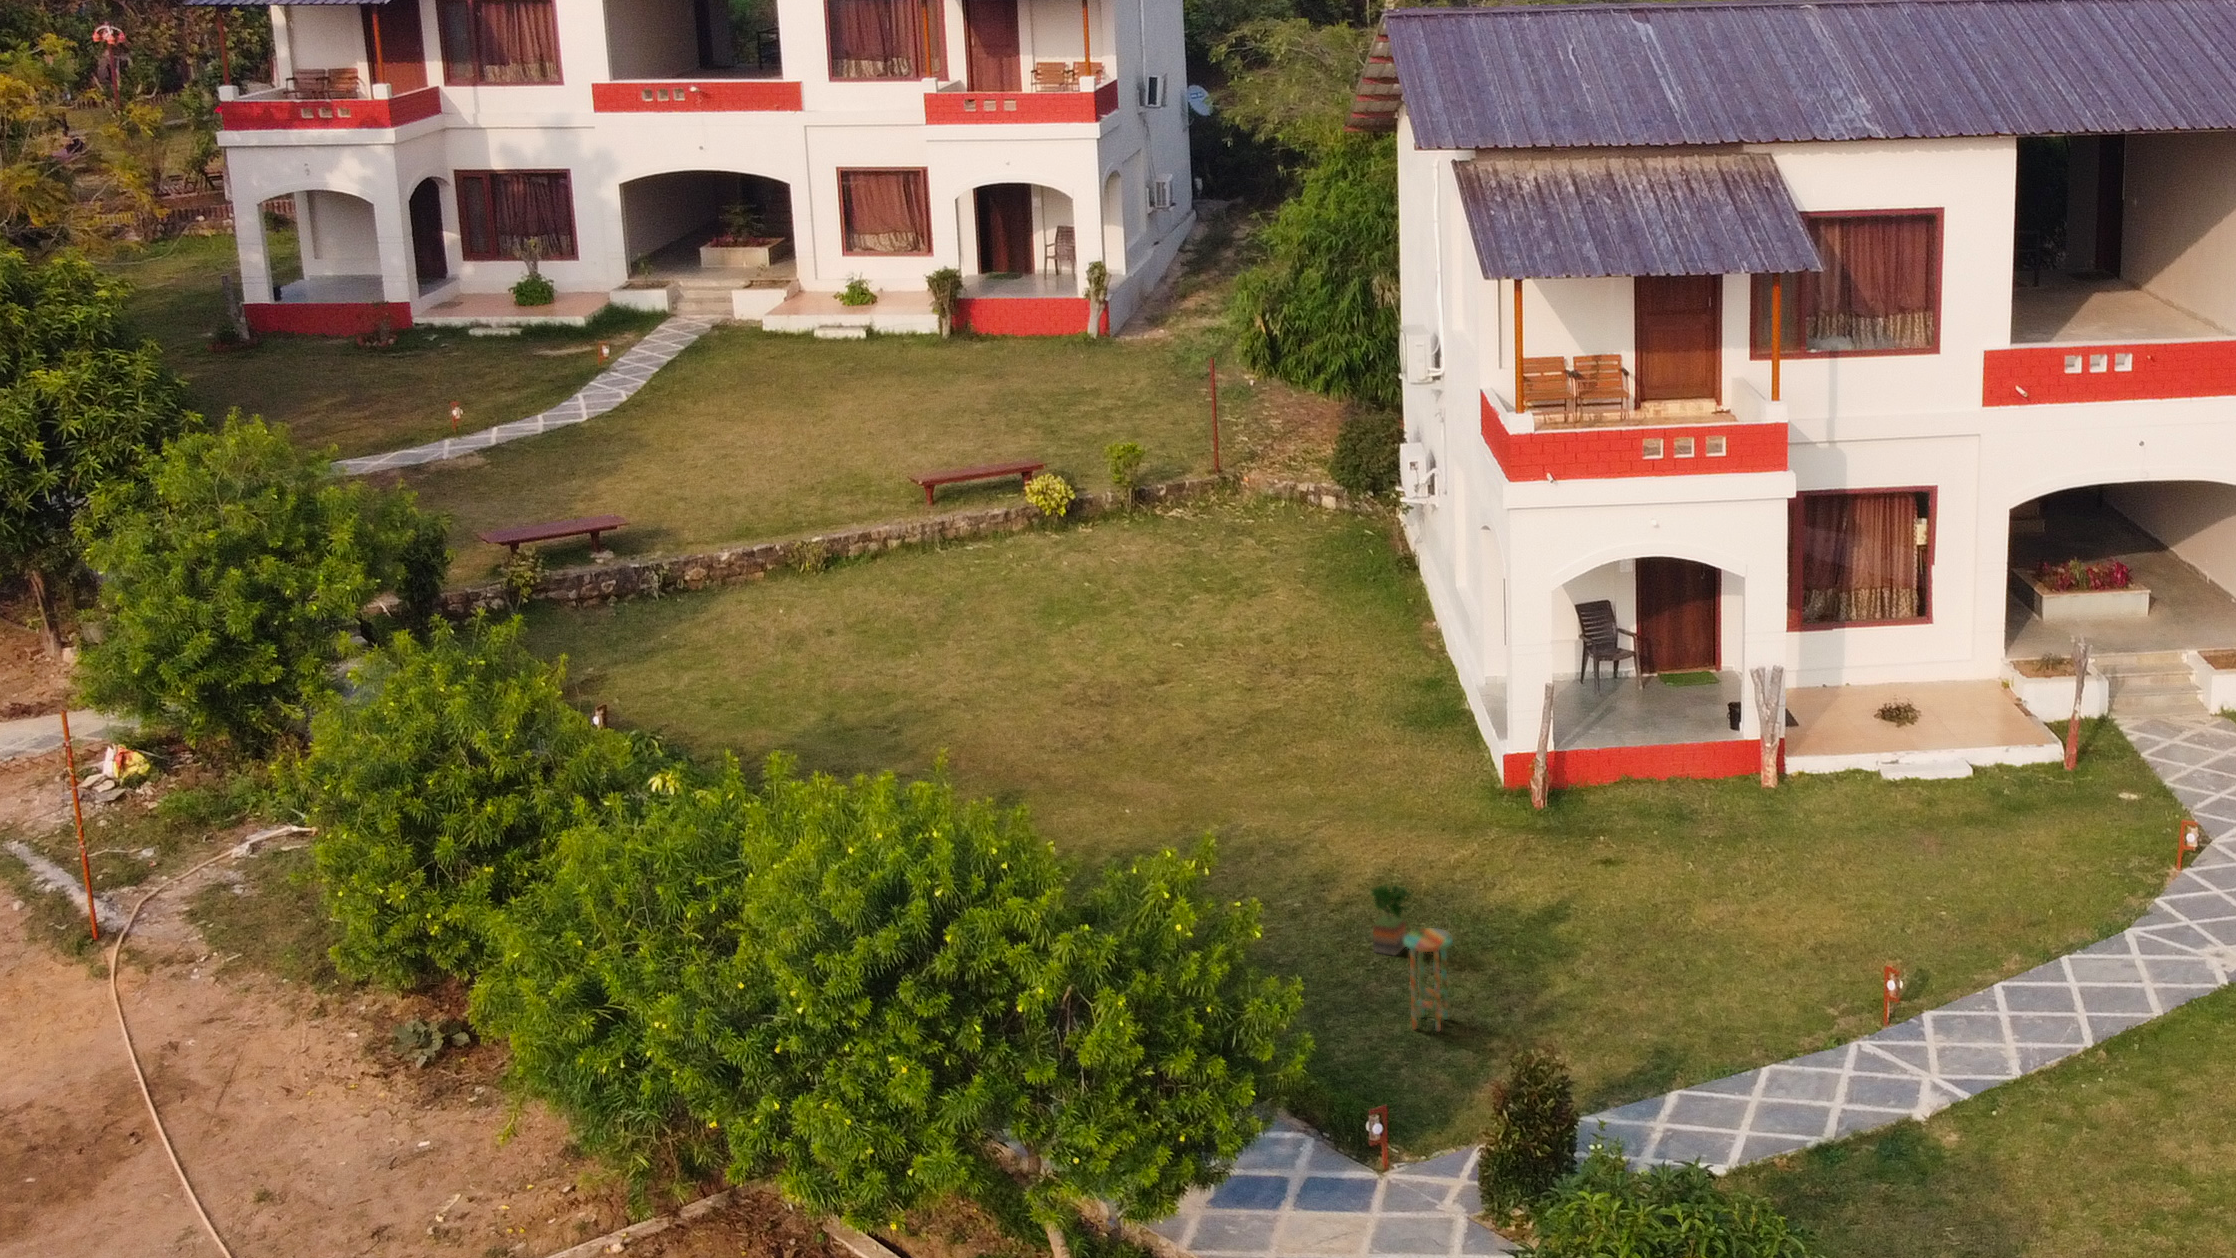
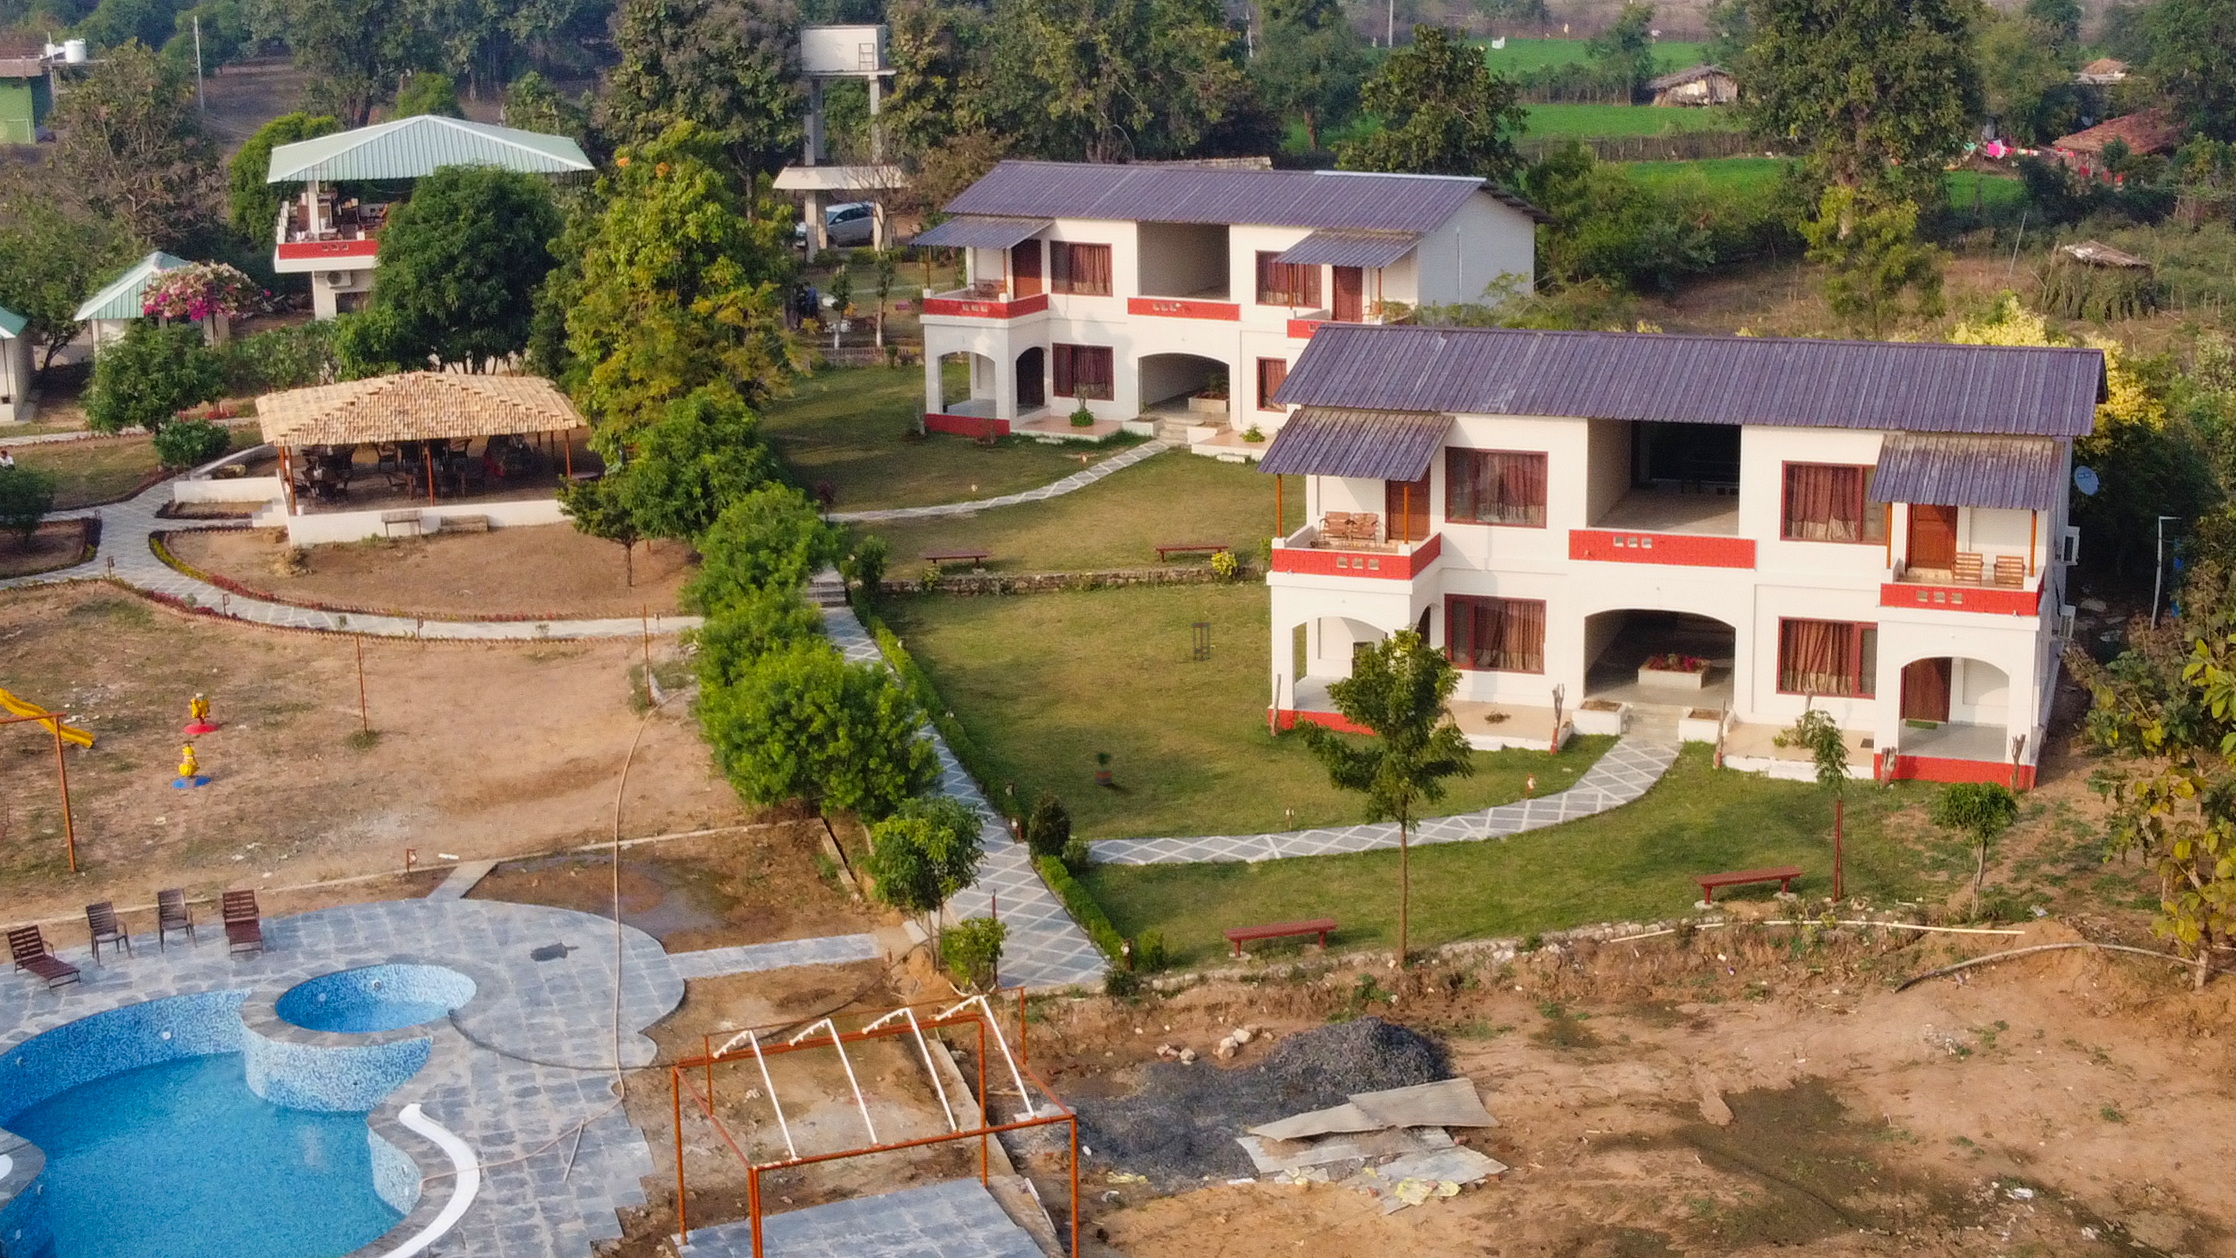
side table: present [1404,928,1453,1031] -> present [1192,622,1210,659]

